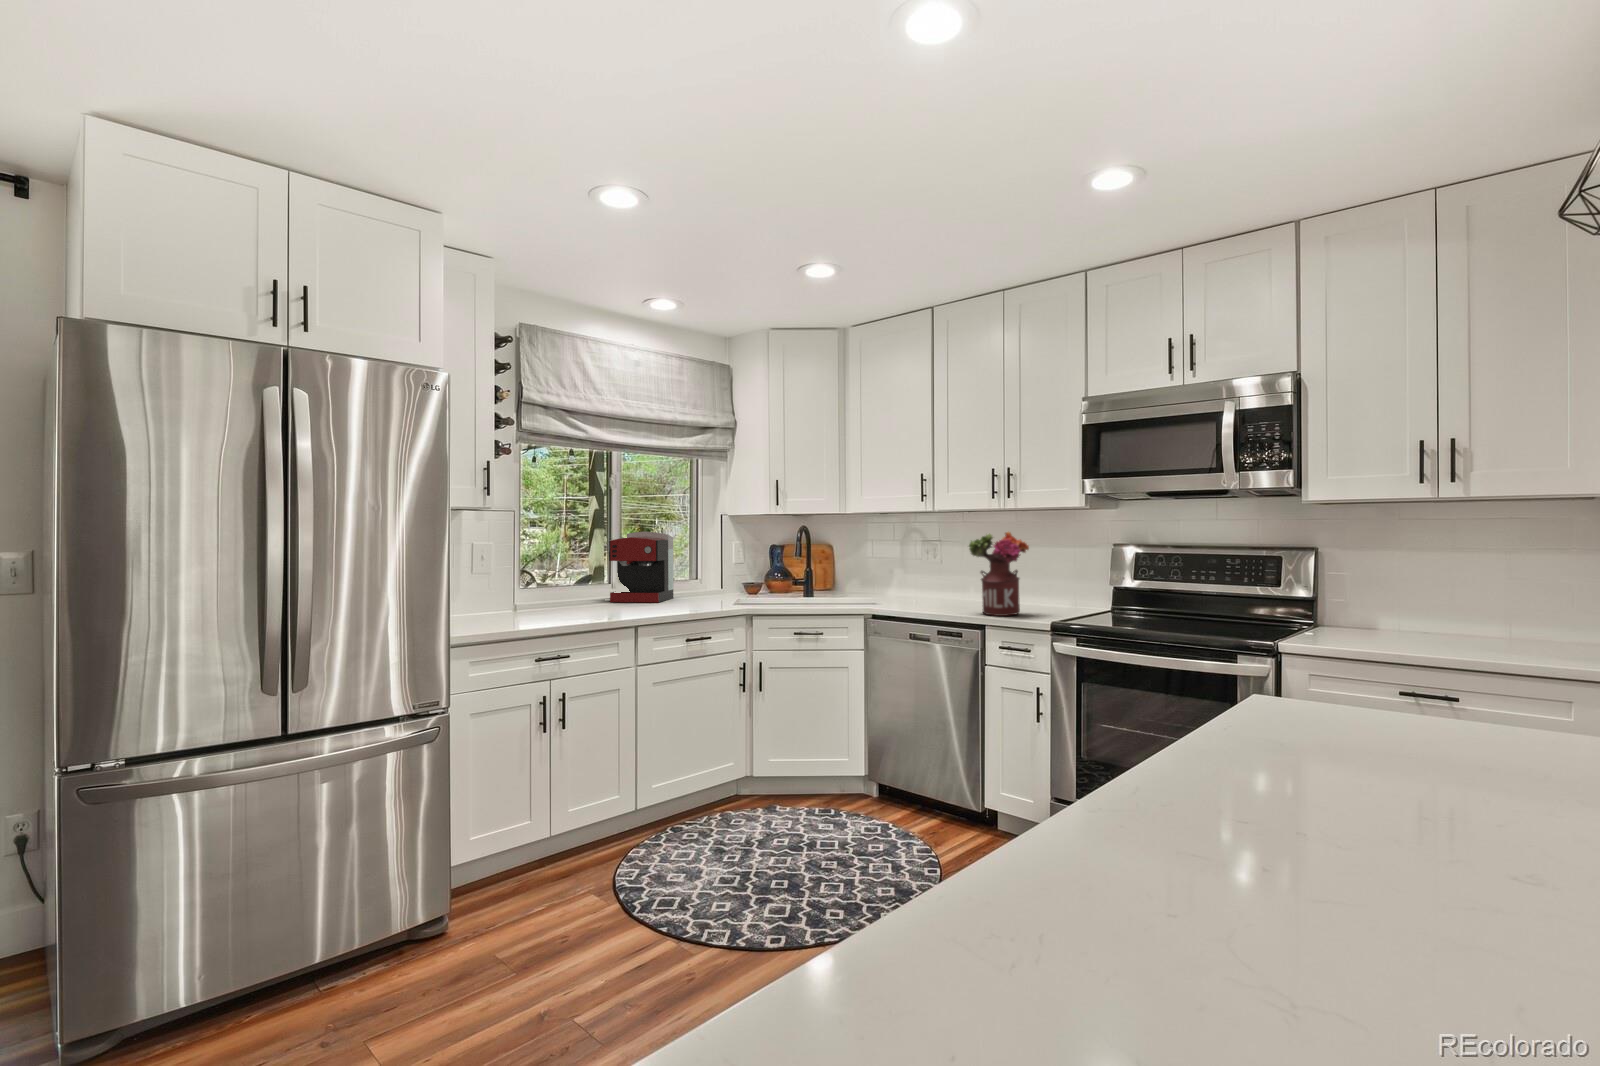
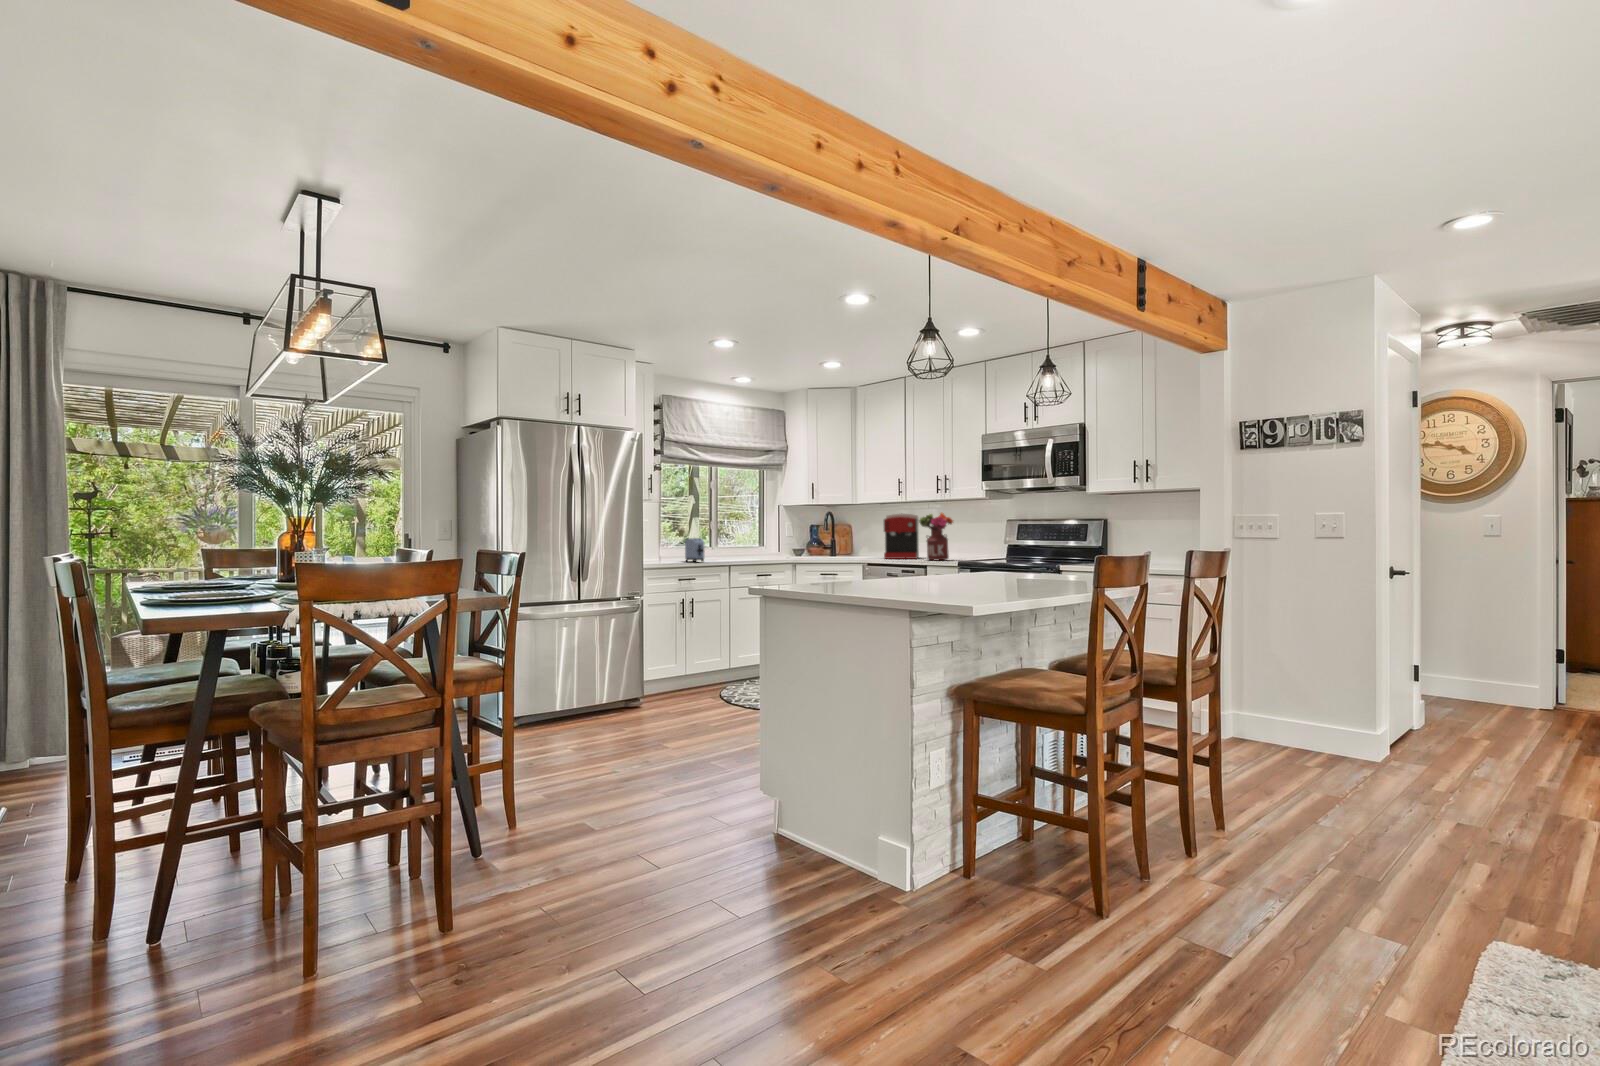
coffee maker: present [609,532,673,602] -> present [884,513,919,559]
toaster: none [557,577,589,622] -> present [685,538,704,562]

